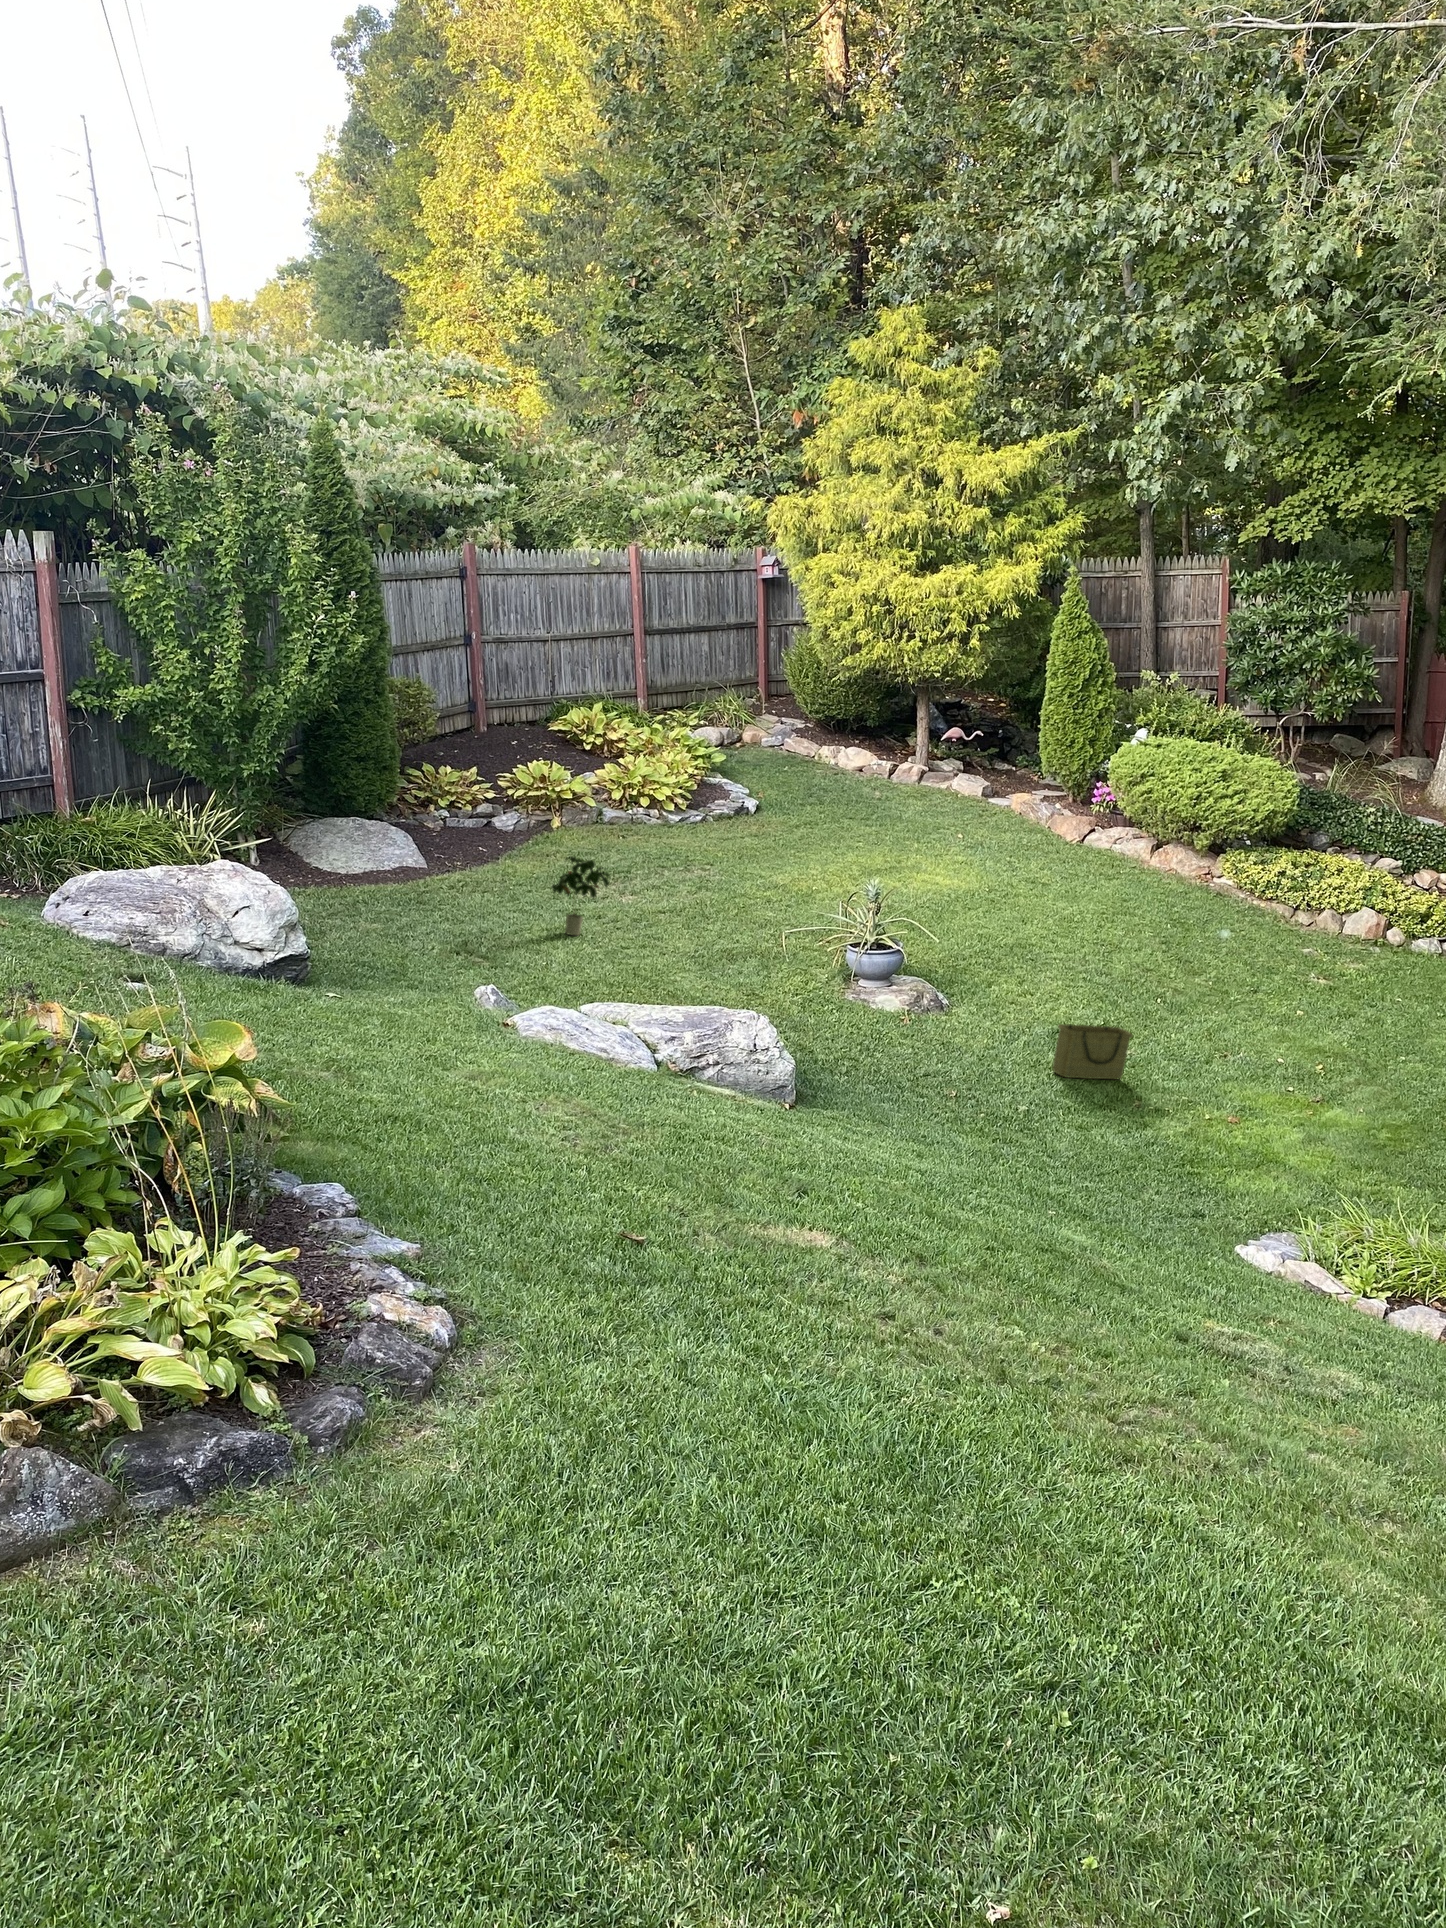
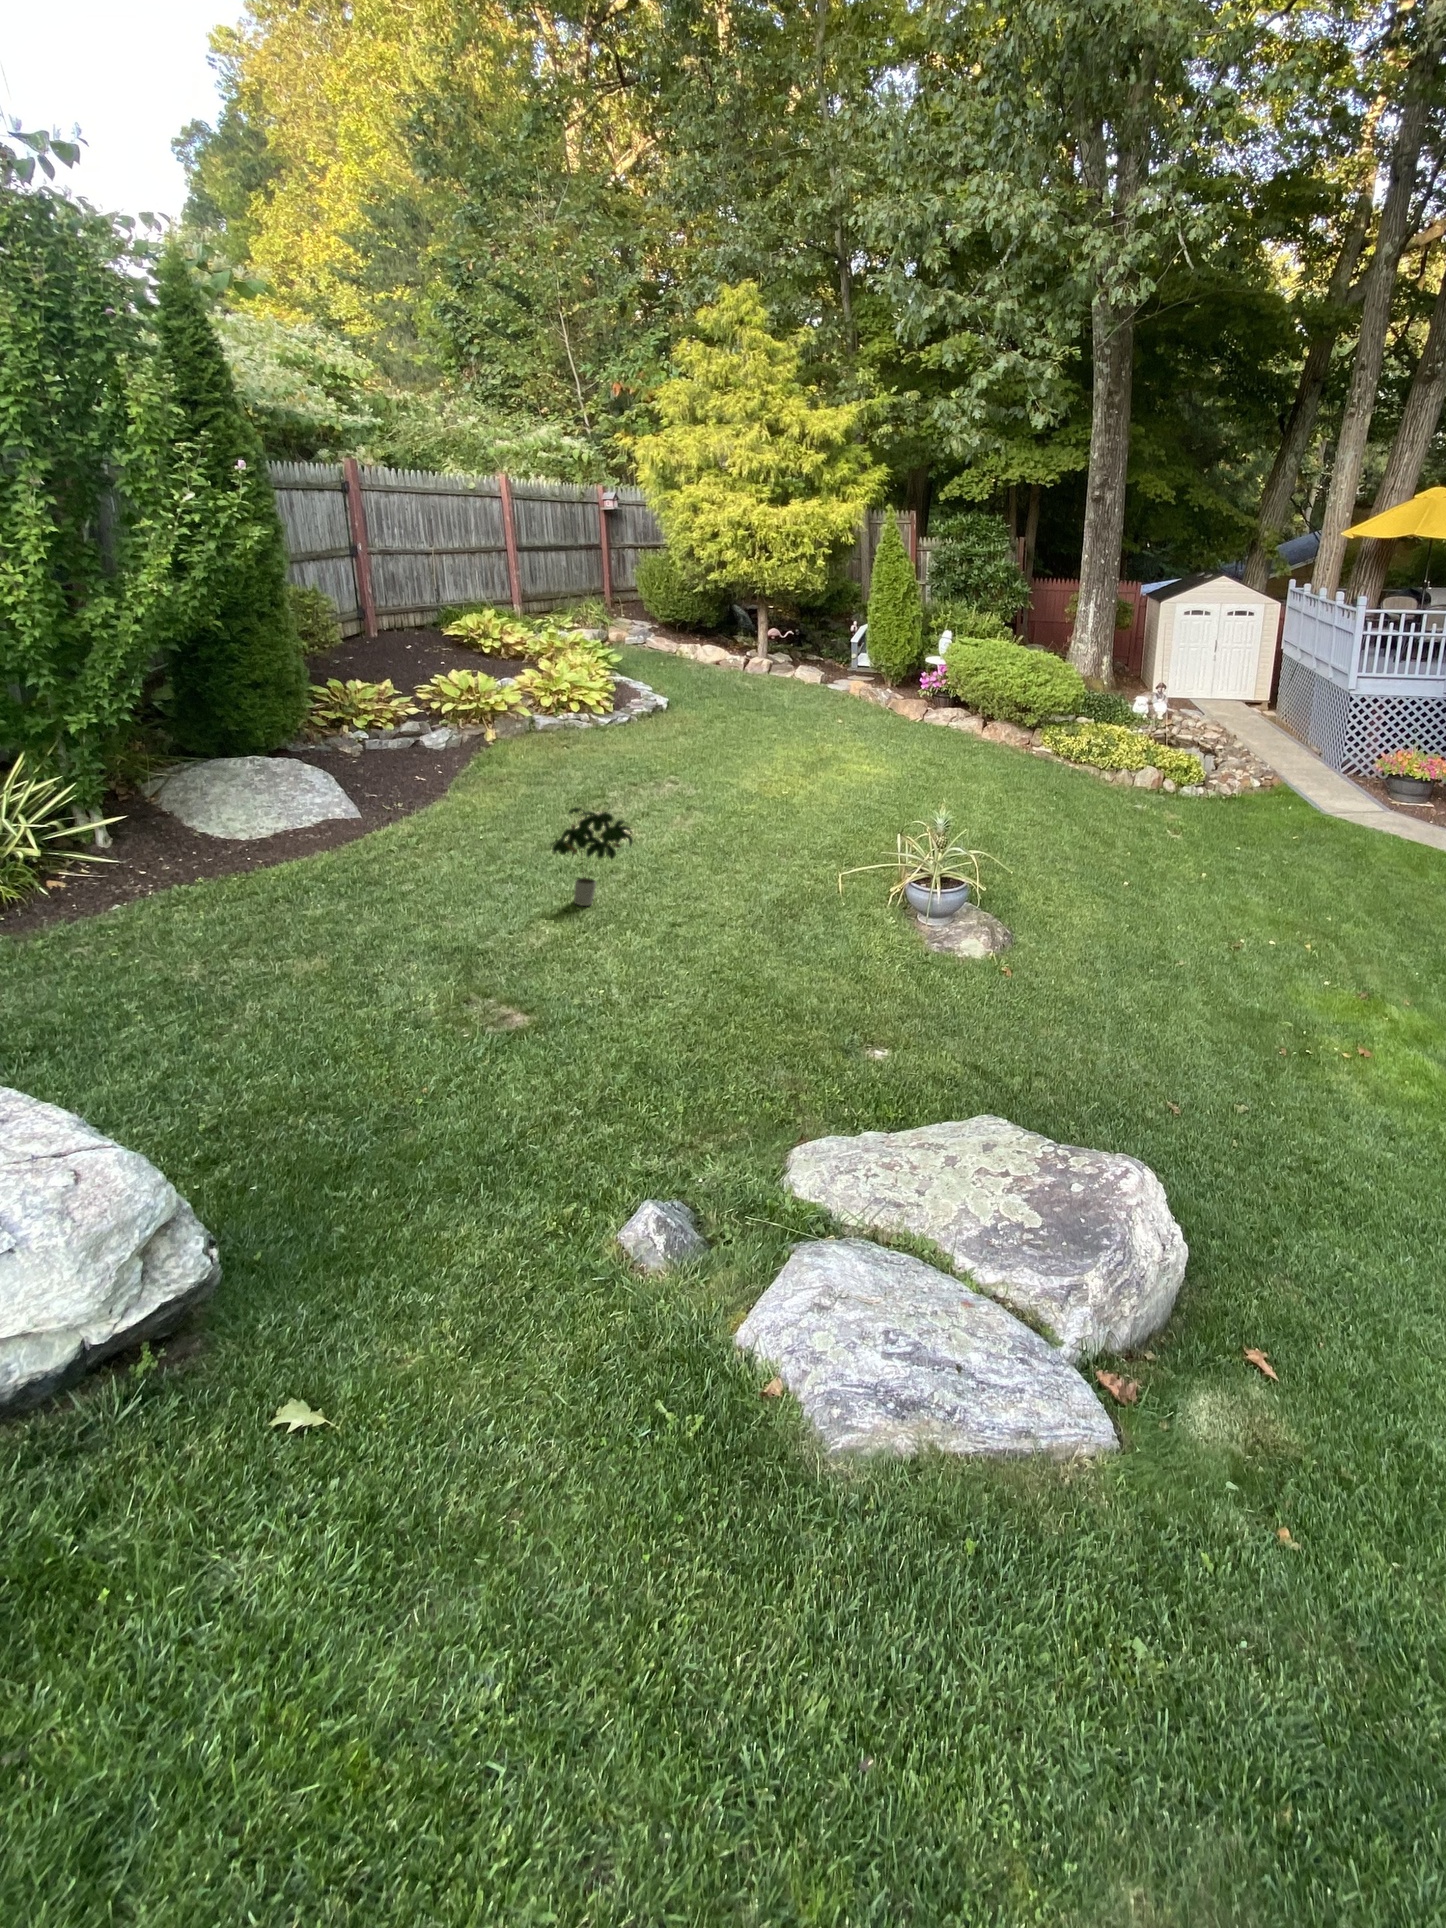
basket: present [1053,1024,1133,1079] -> none [1212,972,1285,1047]

